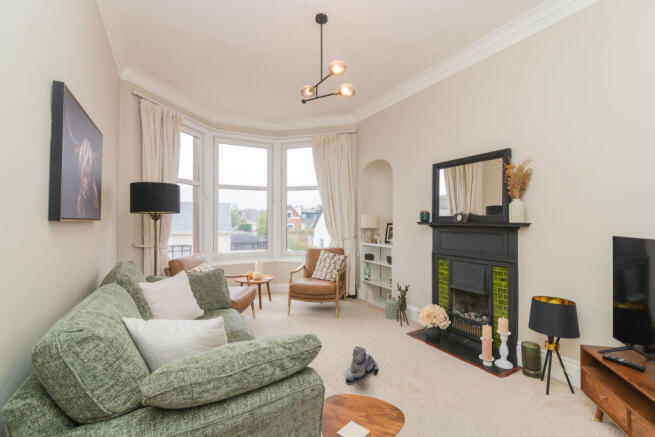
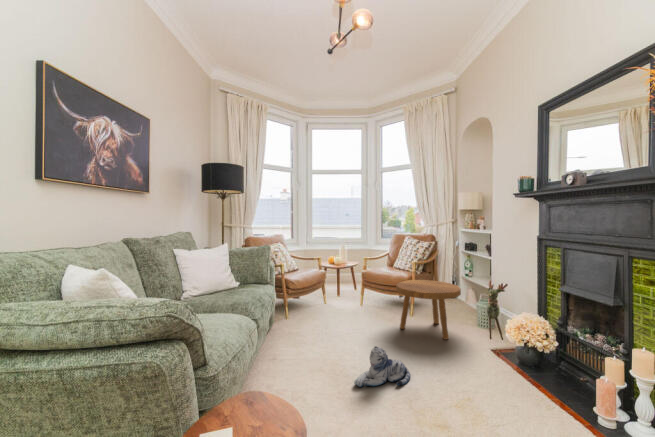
footstool: none [334,287,383,332] -> present [396,280,461,339]

